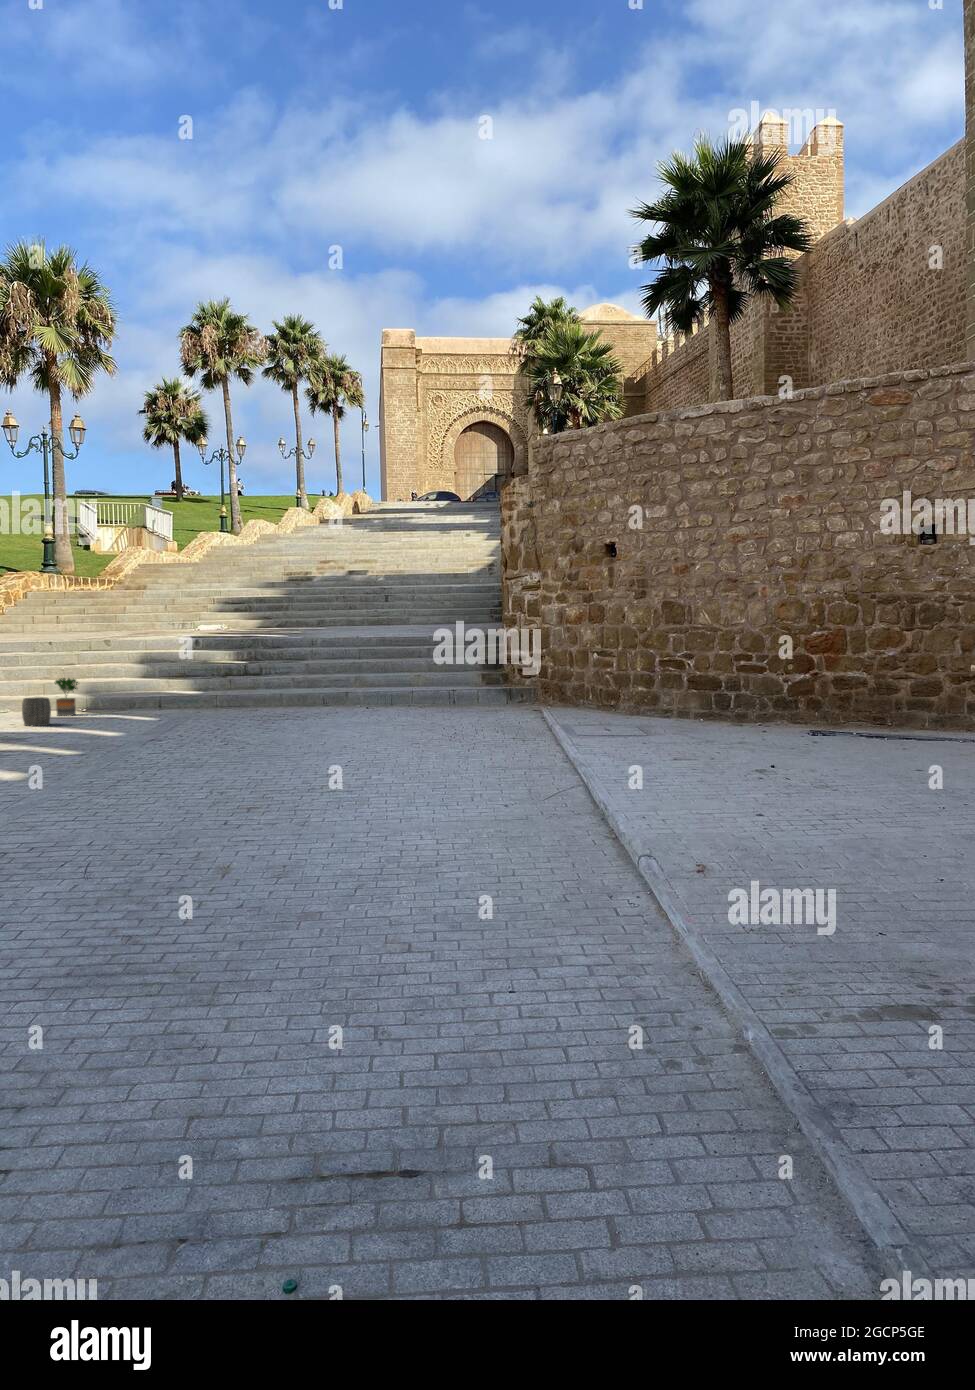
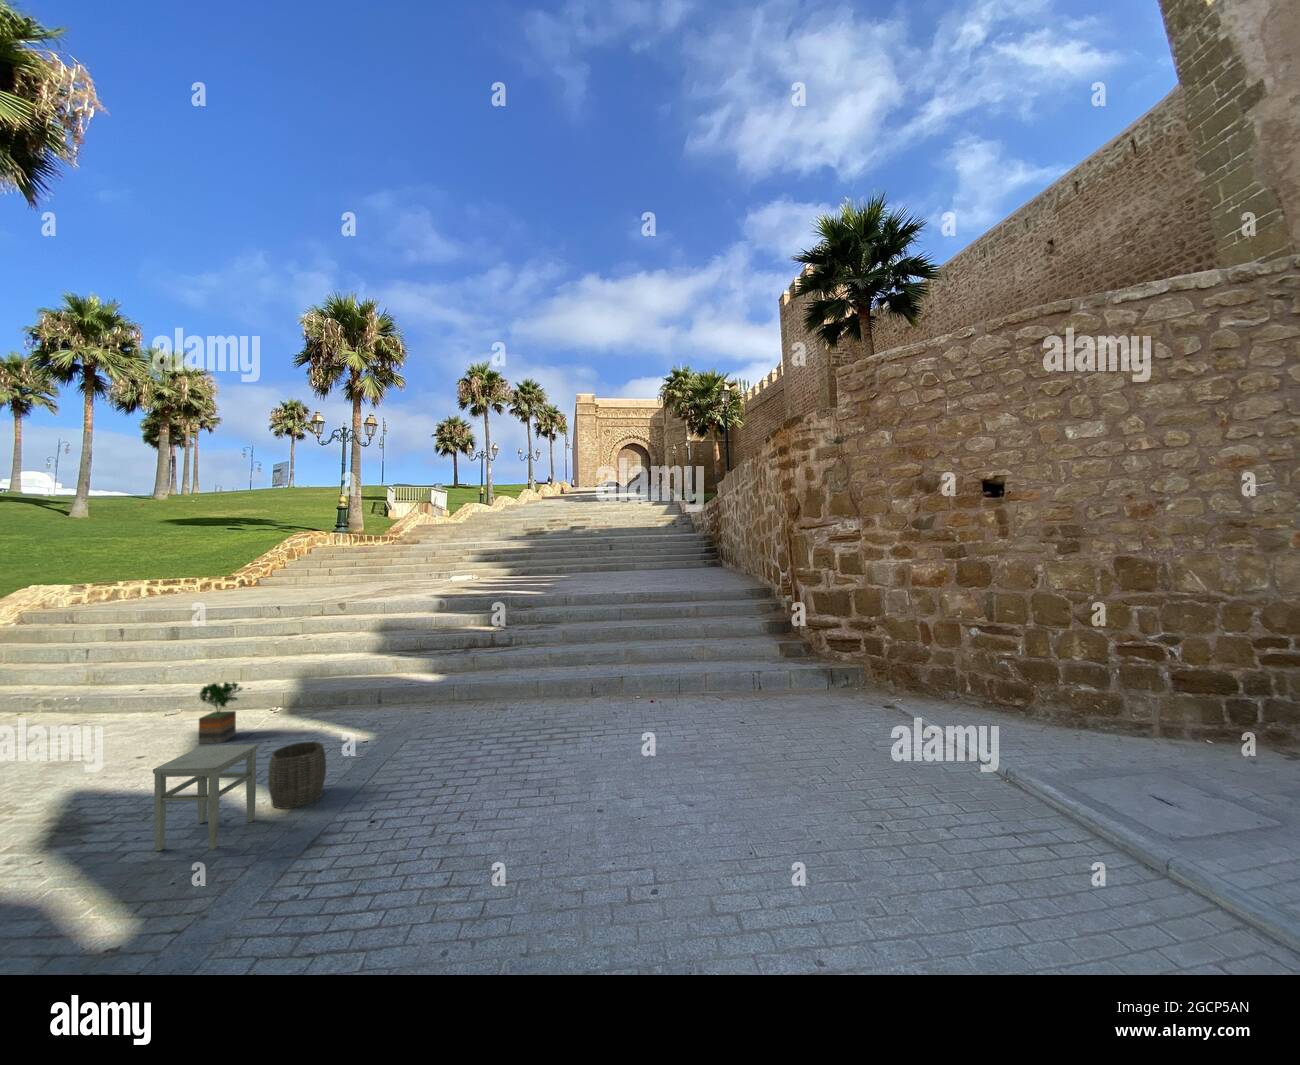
stool: none [87,688,127,730] -> present [153,745,258,851]
woven basket: present [22,697,51,726] -> present [268,742,326,809]

